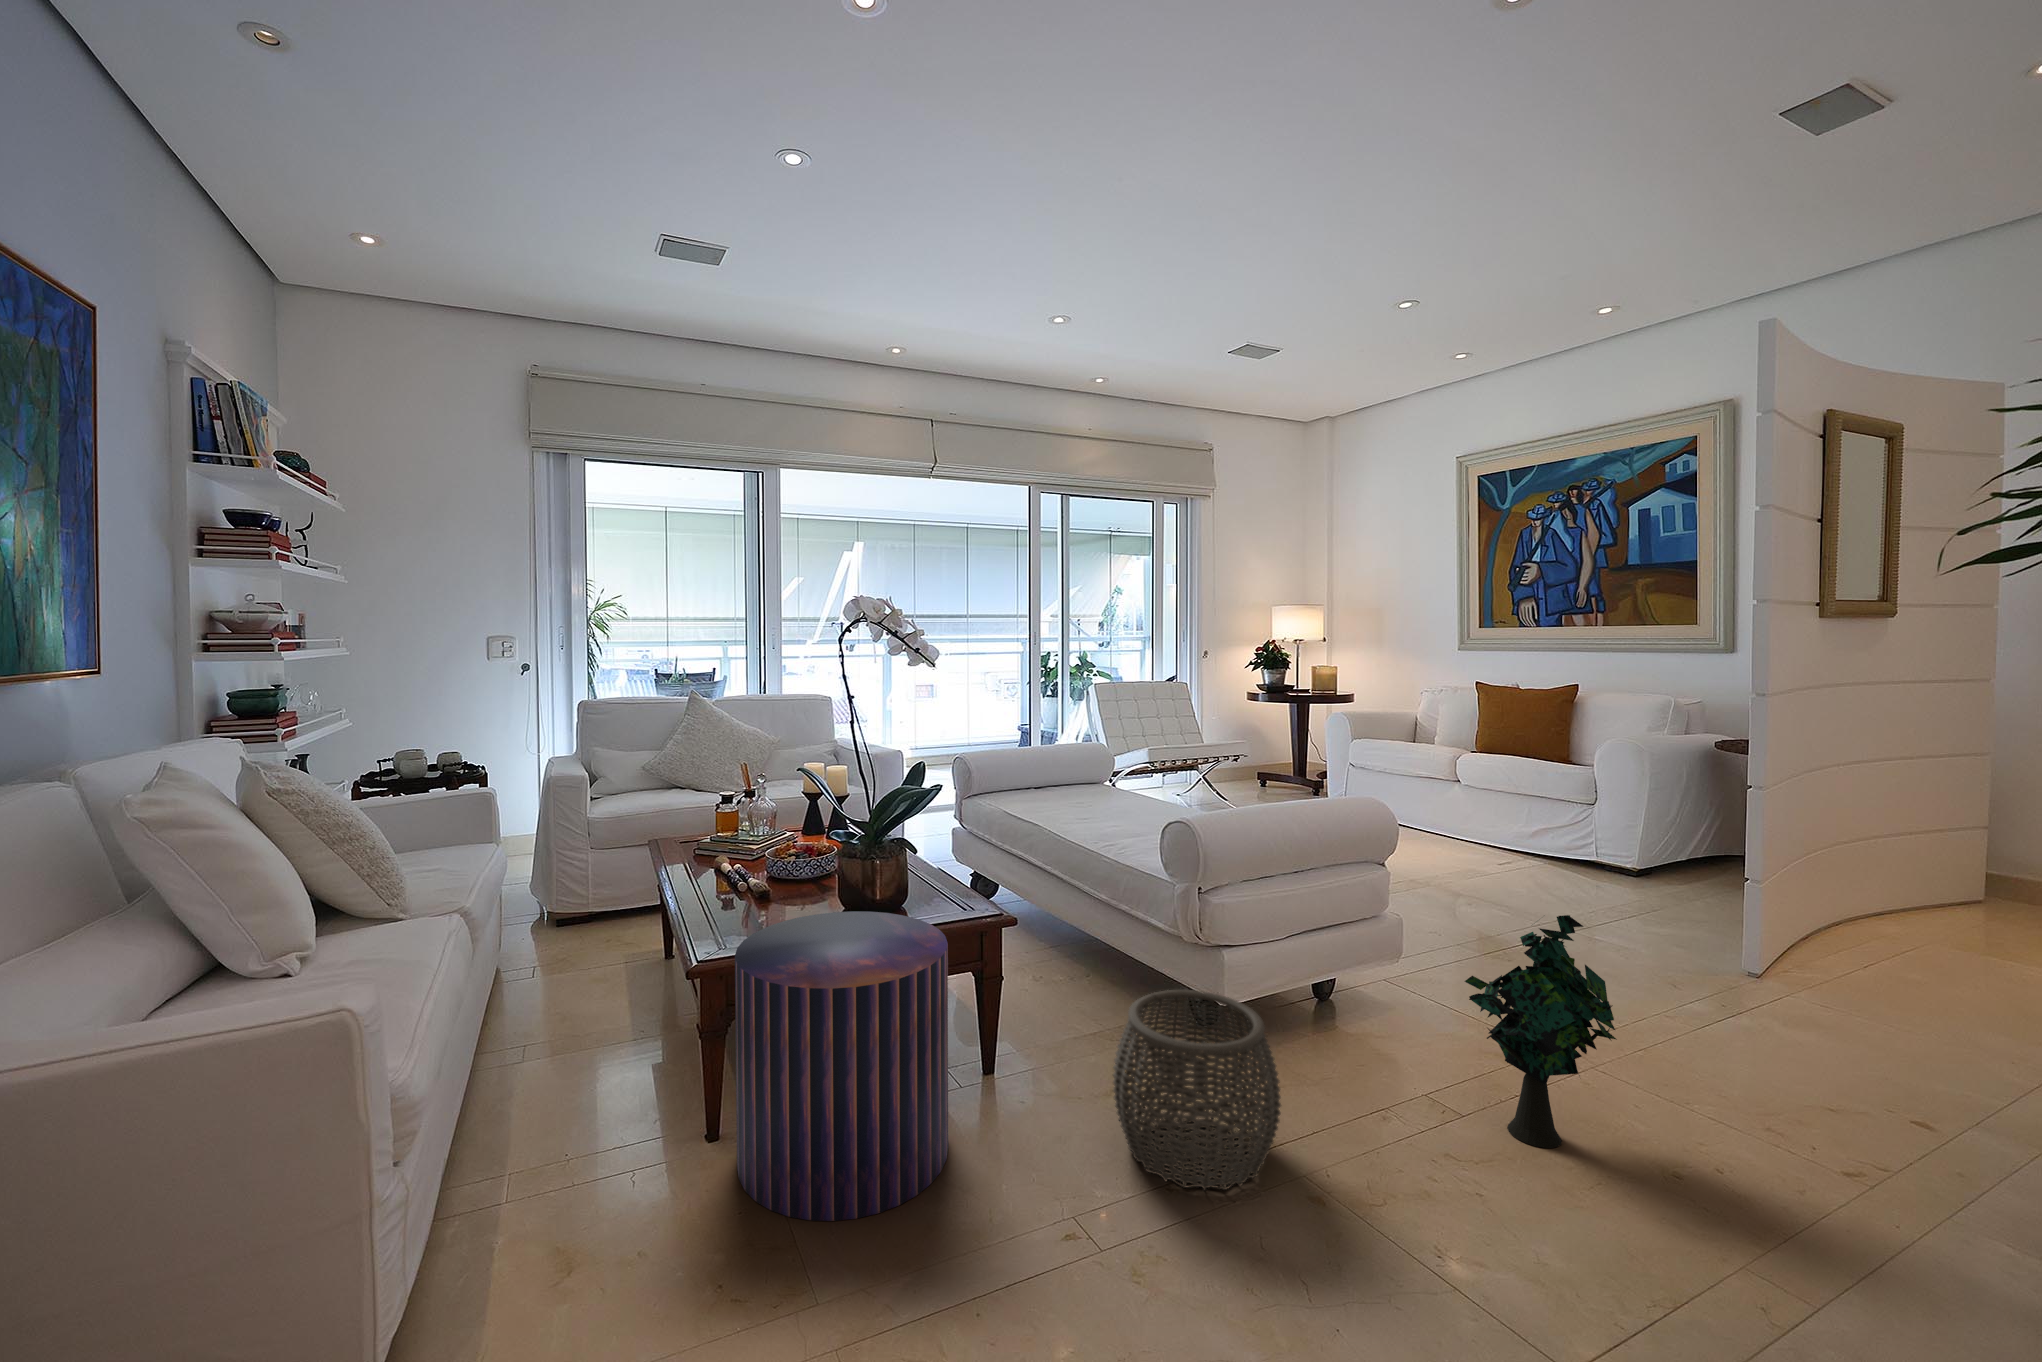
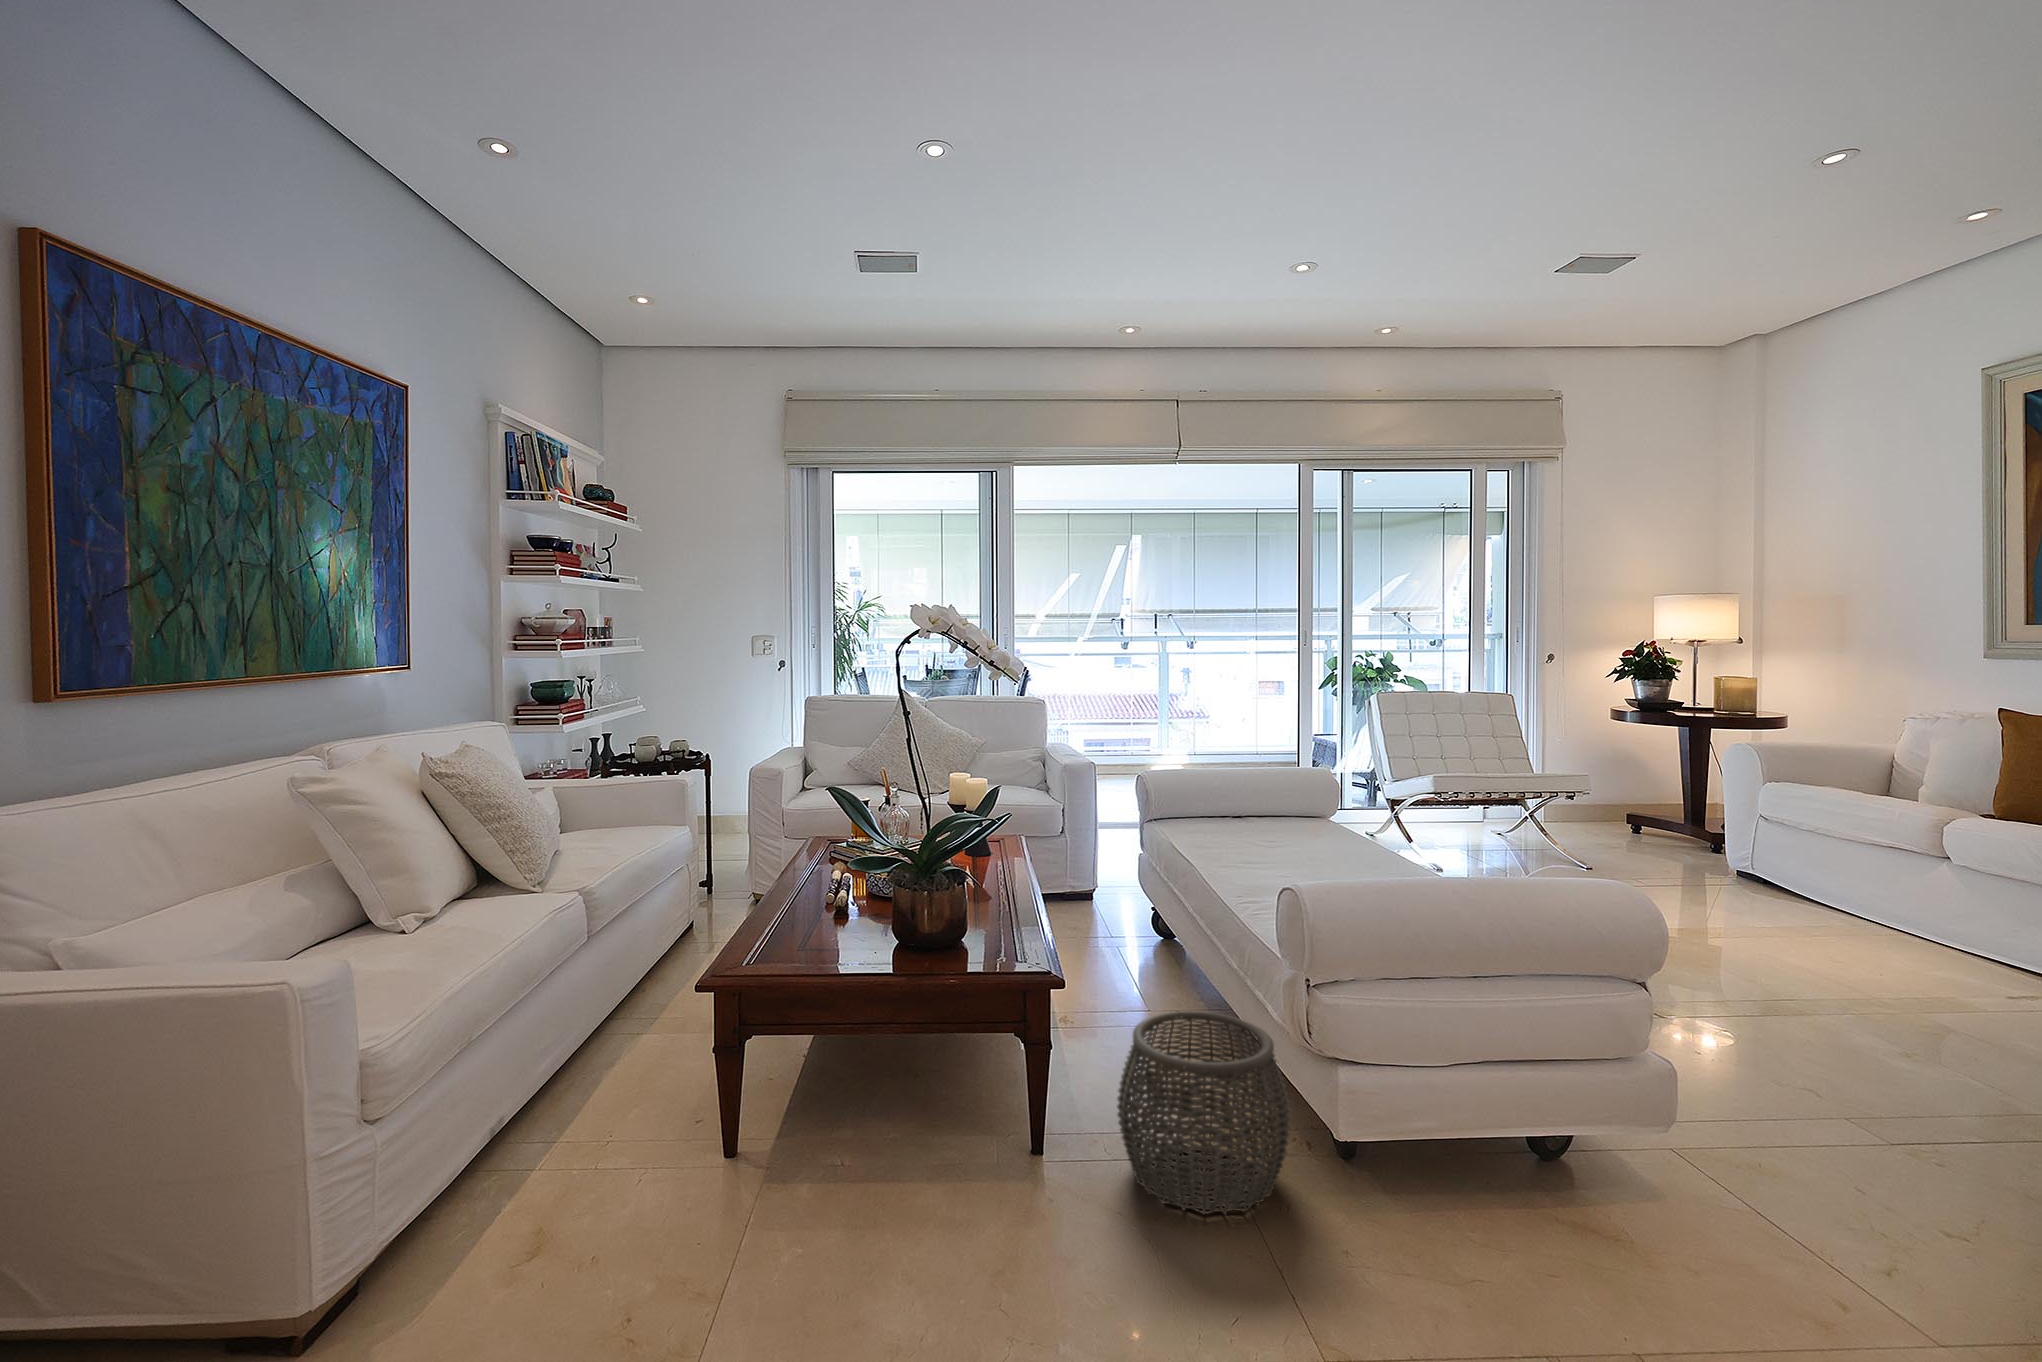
pouf: present [735,911,948,1221] -> none [781,897,975,1161]
decorative plant: present [1465,915,1616,1148] -> none [1545,984,1743,1267]

